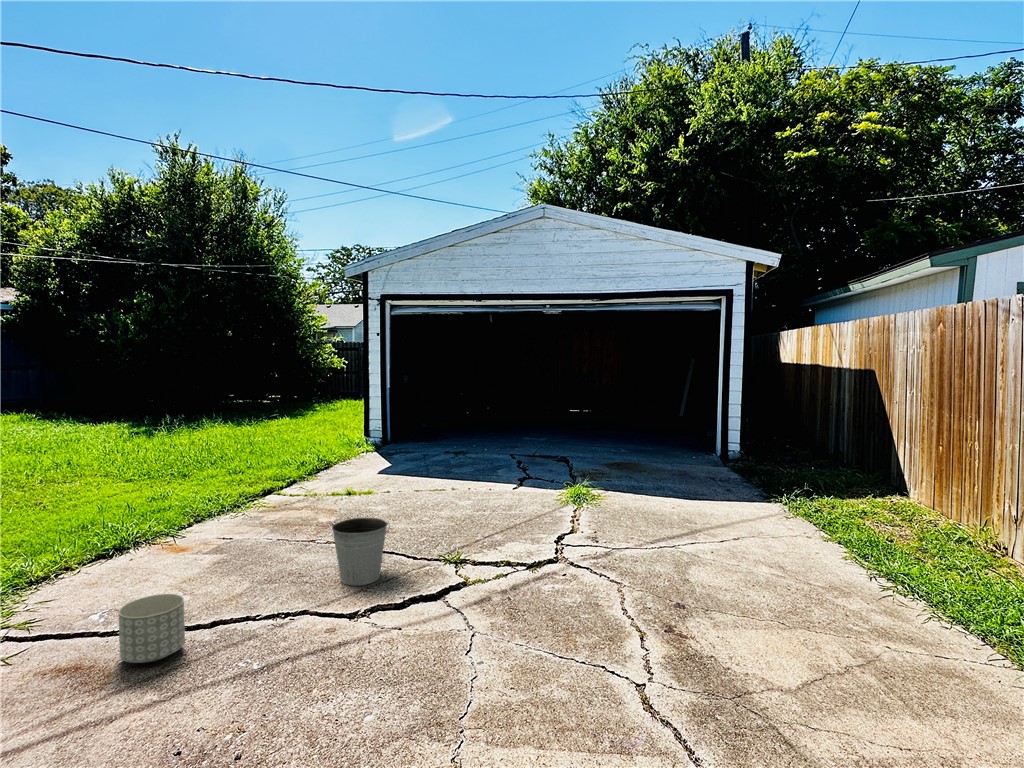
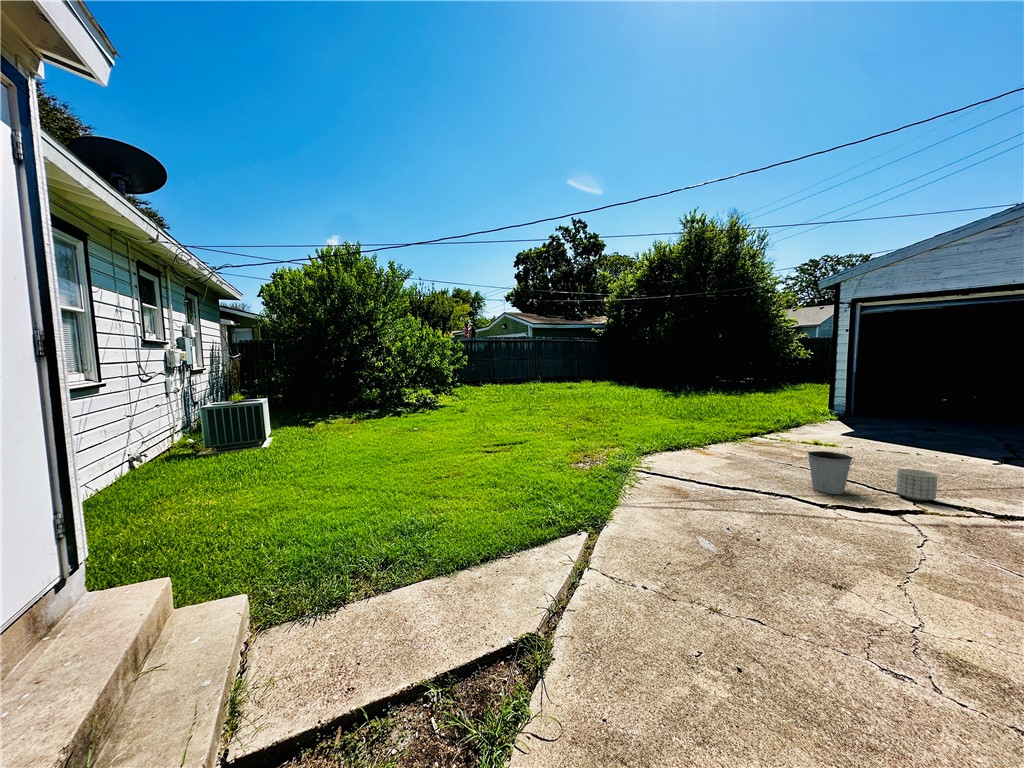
planter: present [119,594,185,663] -> present [897,469,937,501]

